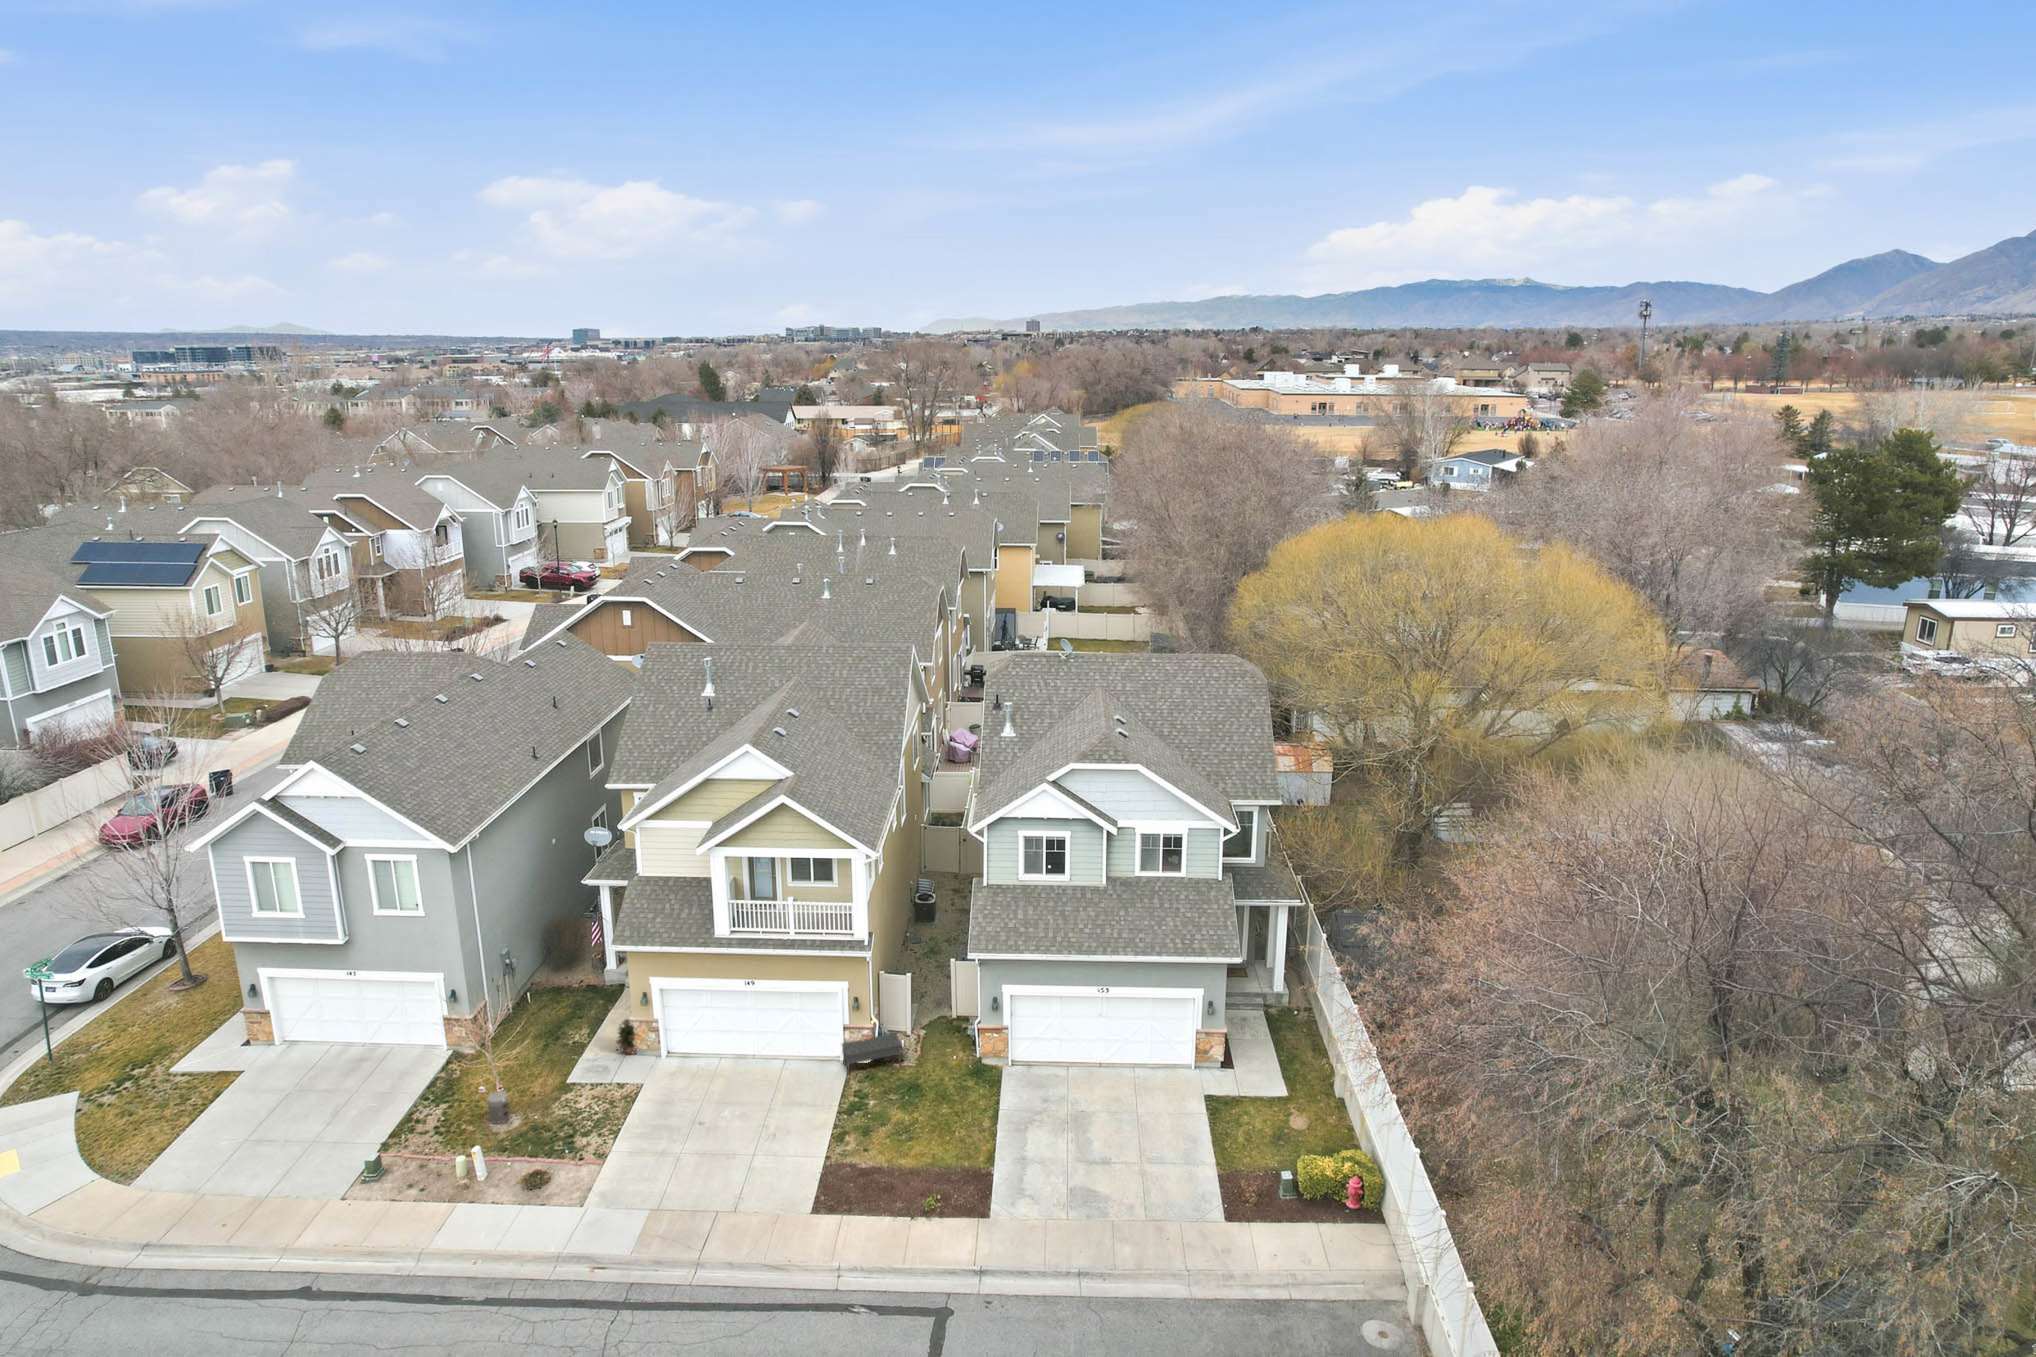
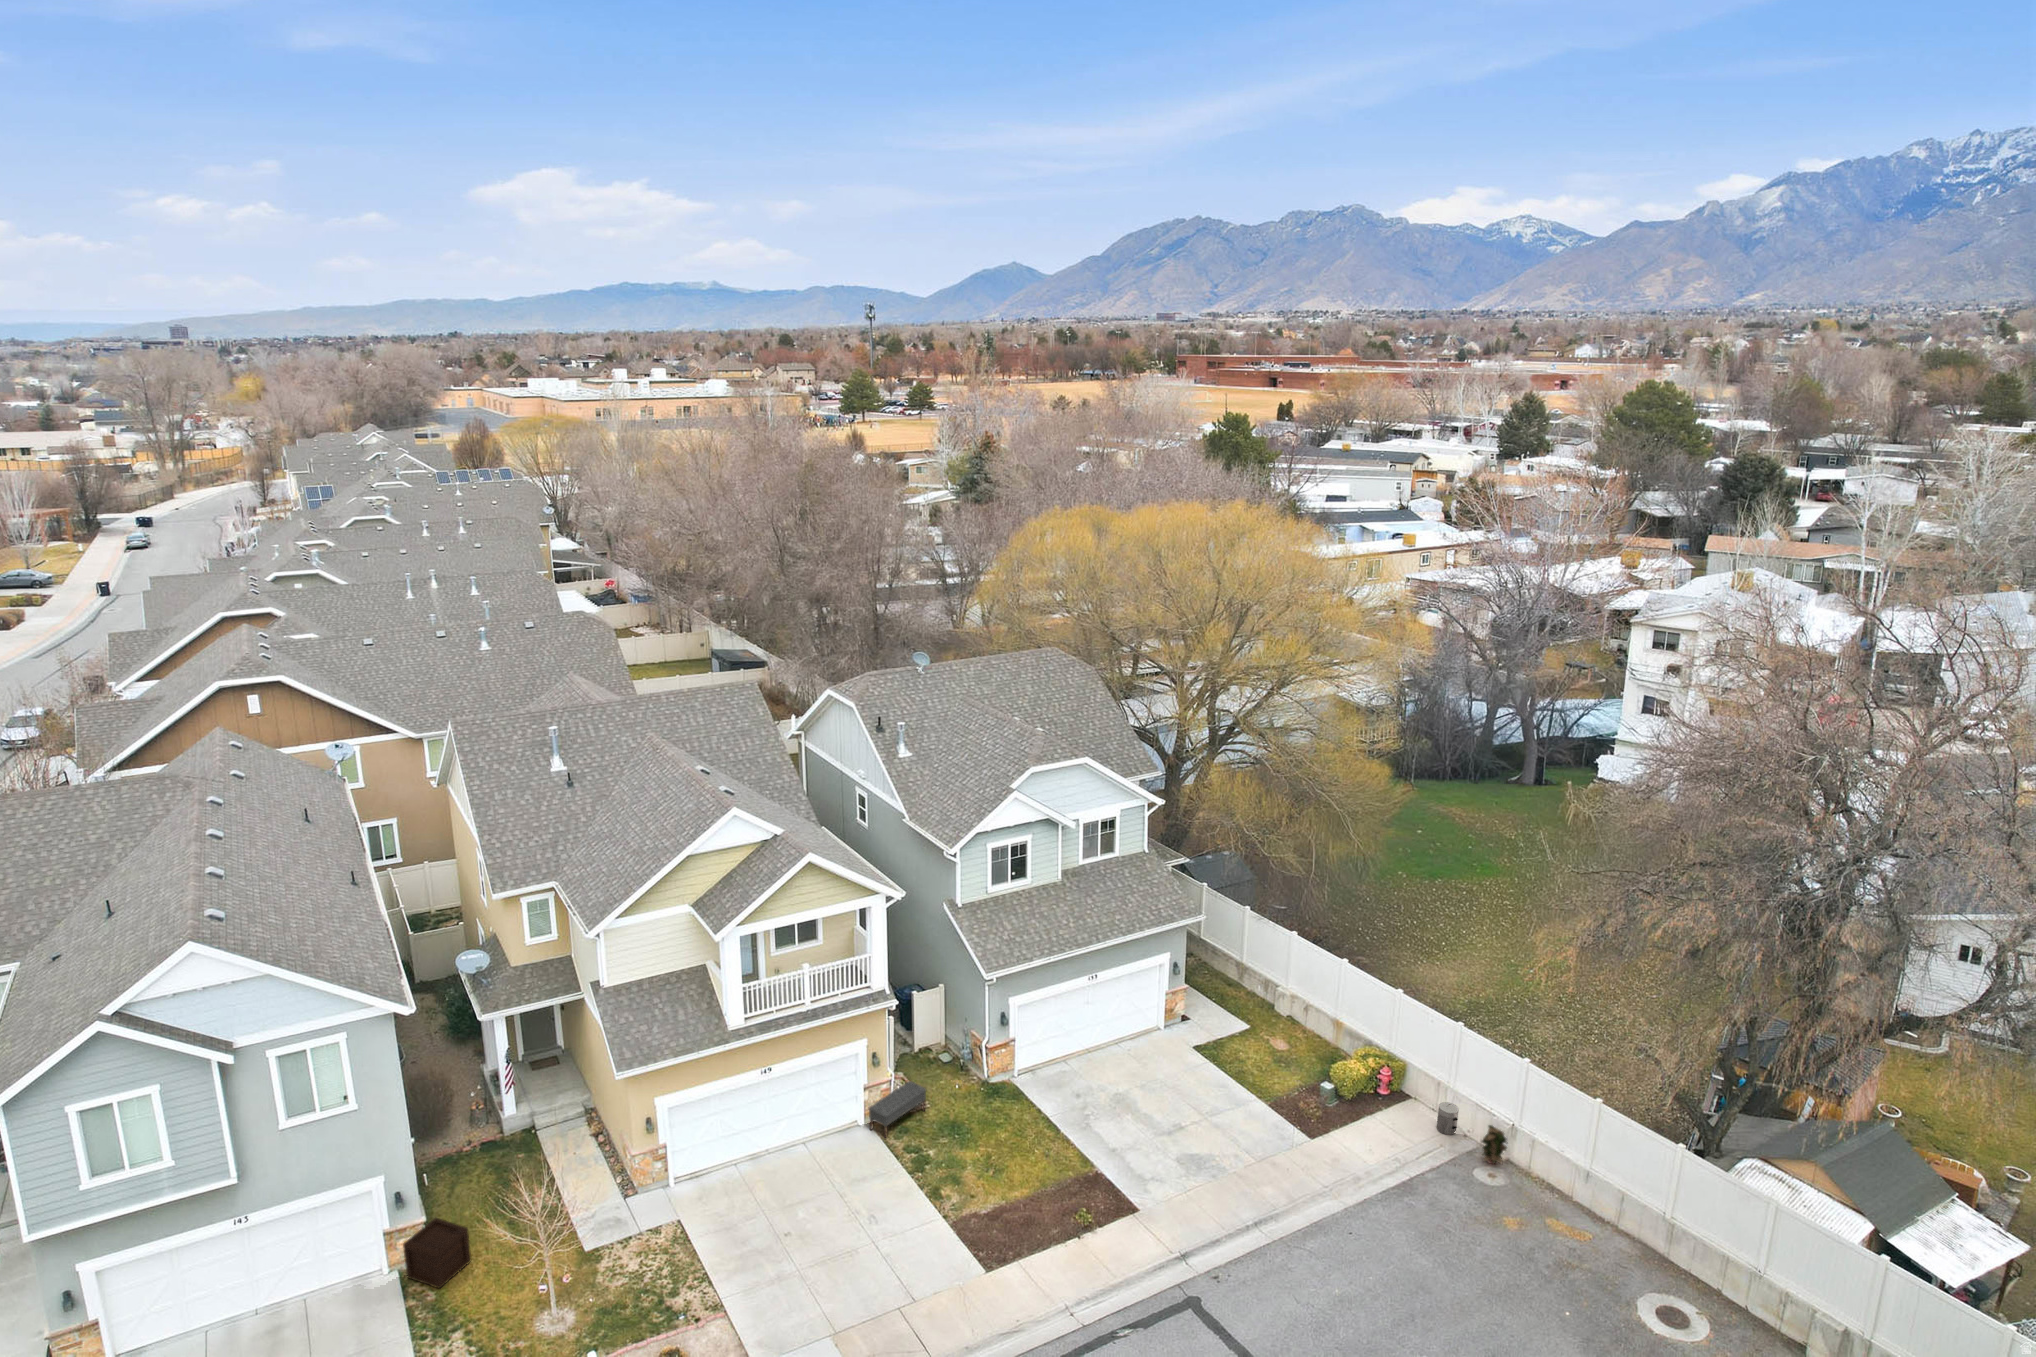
wooden crate: none [457,1018,503,1070] -> present [403,1218,471,1288]
decorative plant: present [616,1019,636,1053] -> present [1482,1125,1507,1164]
waste bin: present [487,1091,510,1124] -> present [1437,1102,1459,1135]

